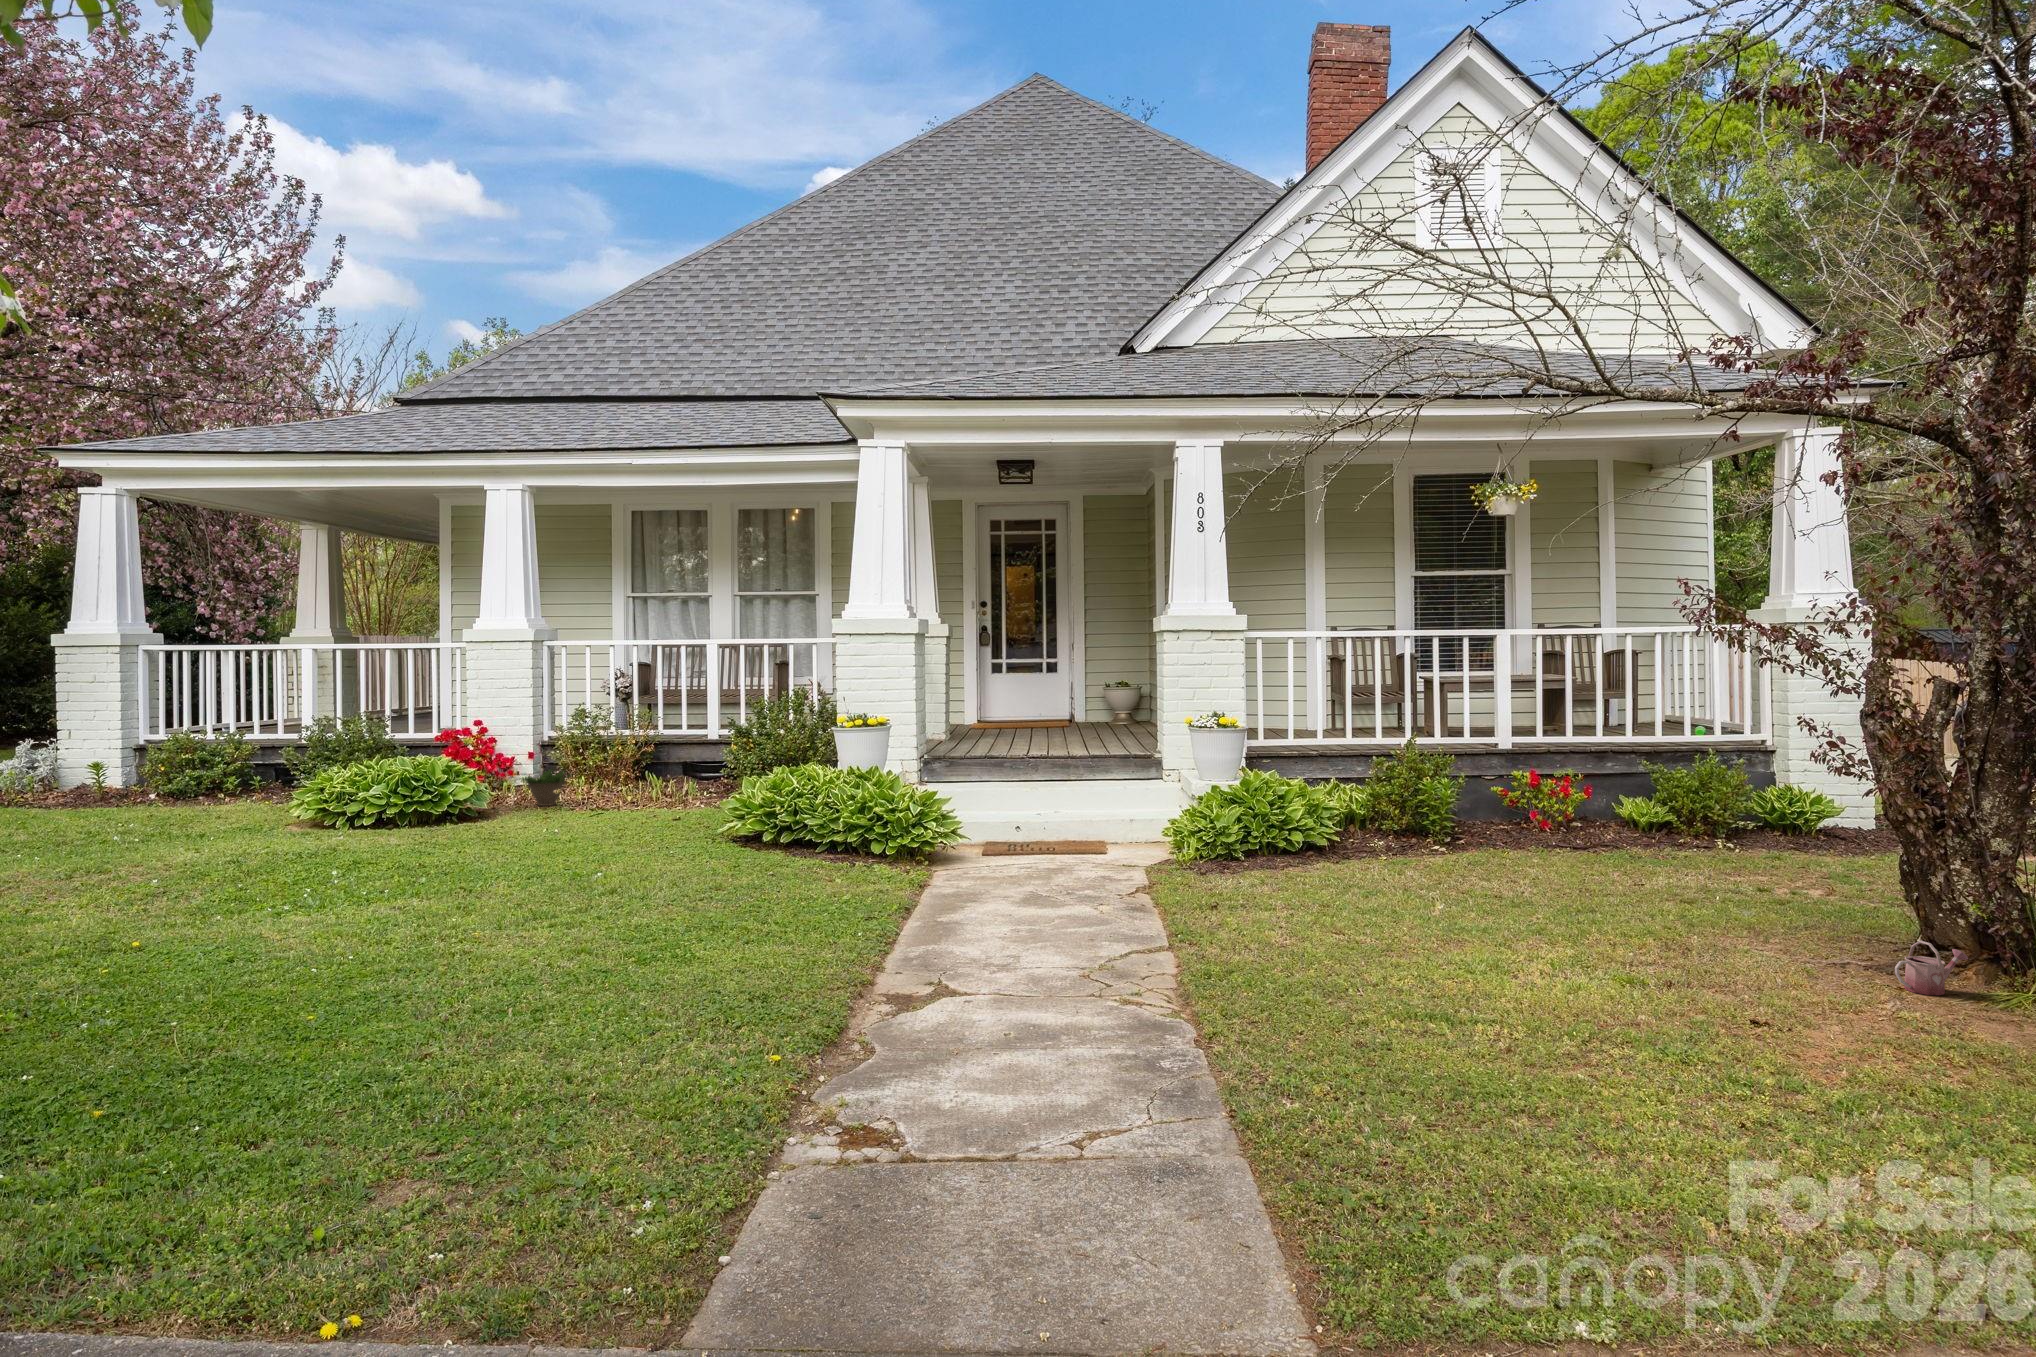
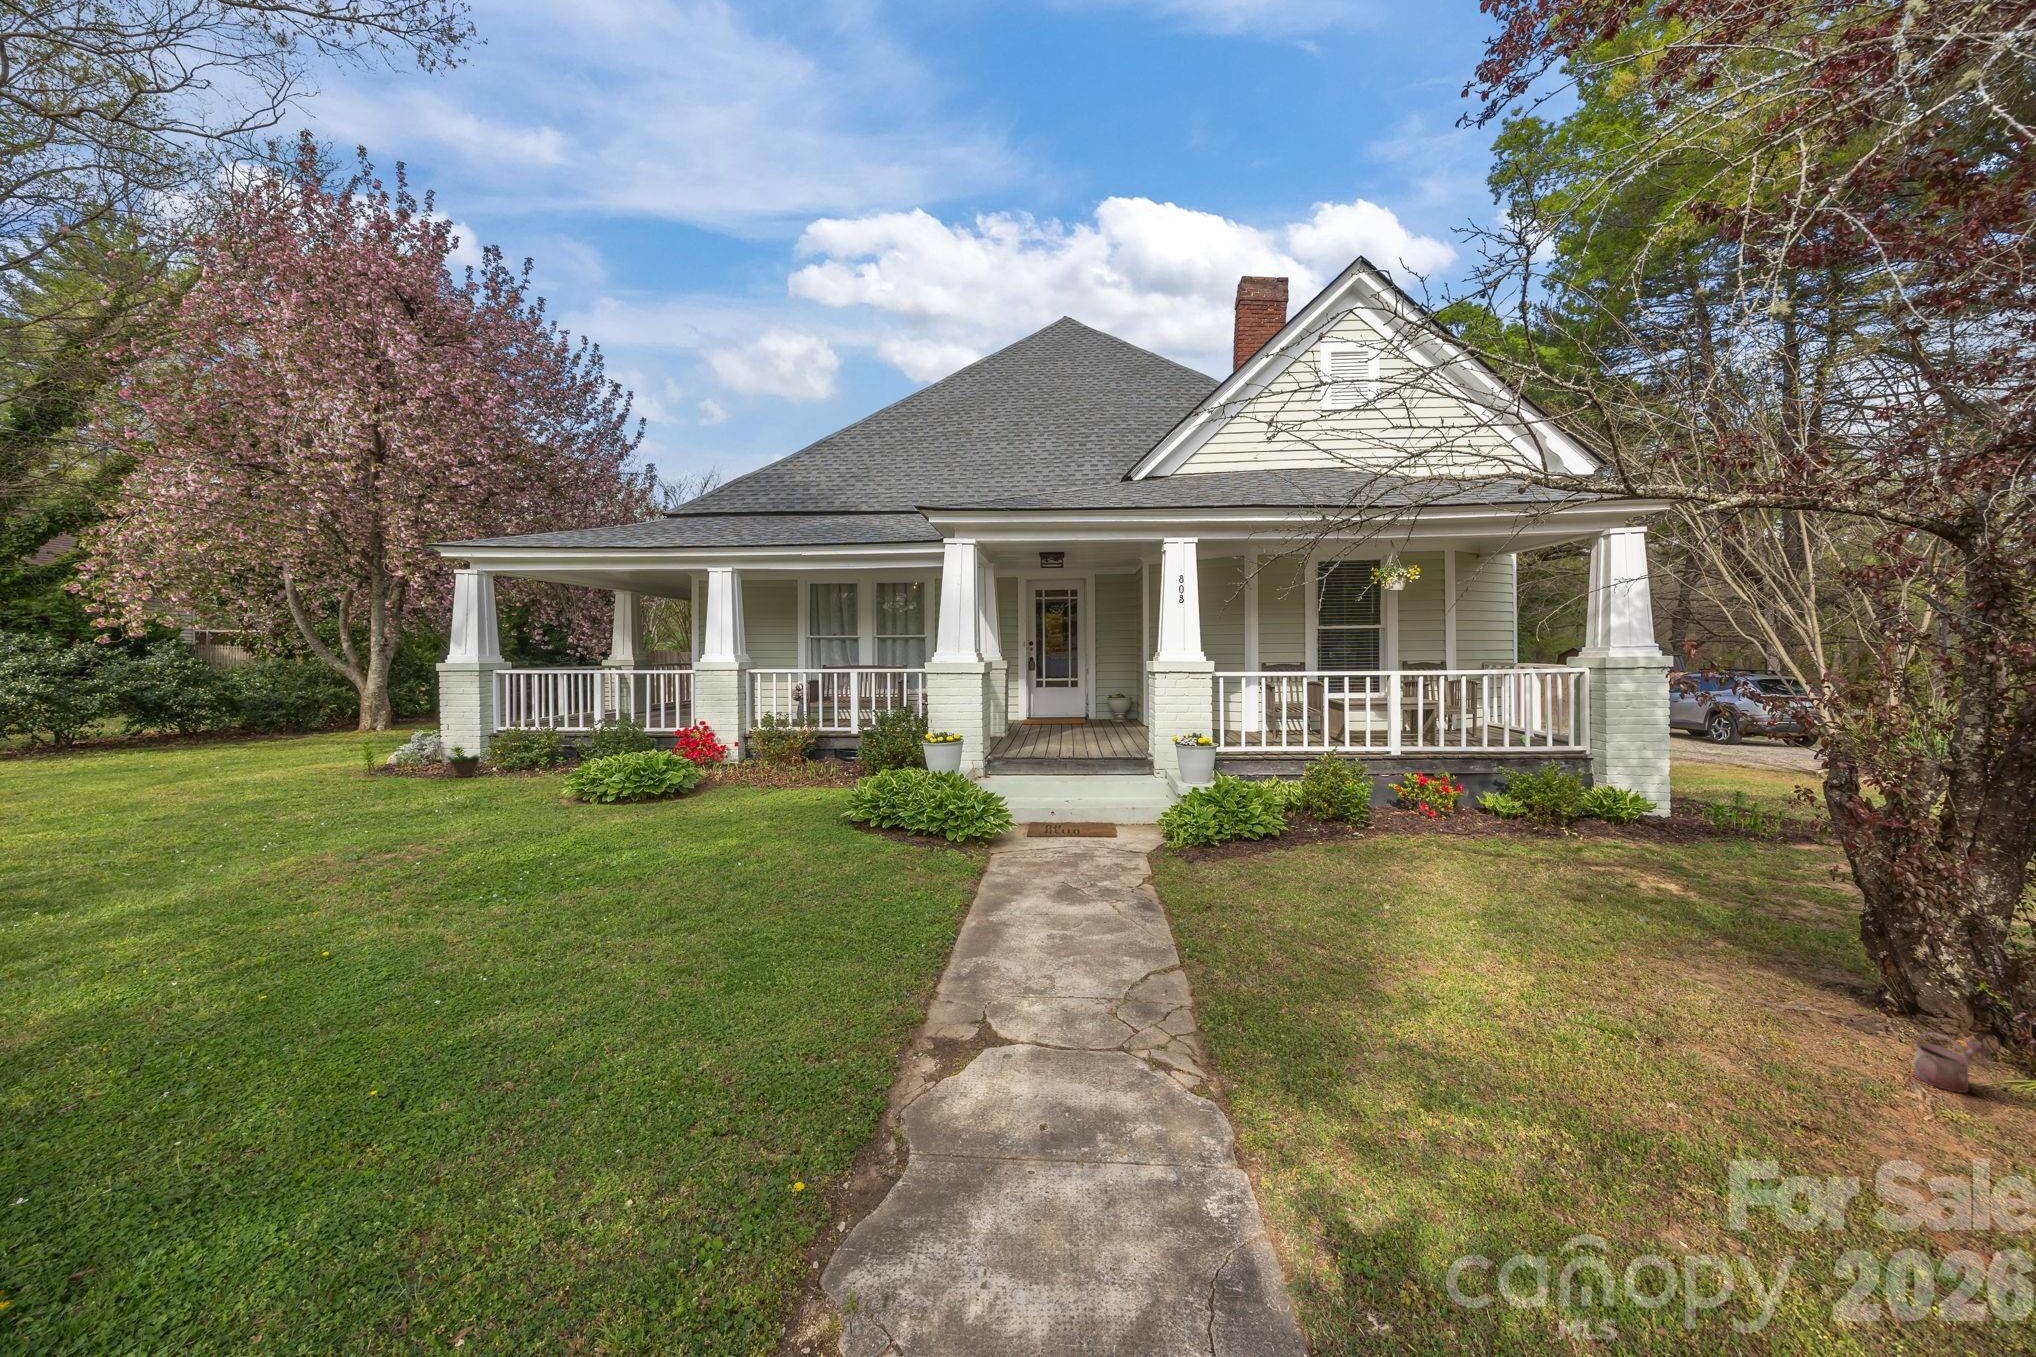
decorative plant: present [519,769,571,806] -> present [446,755,482,777]

